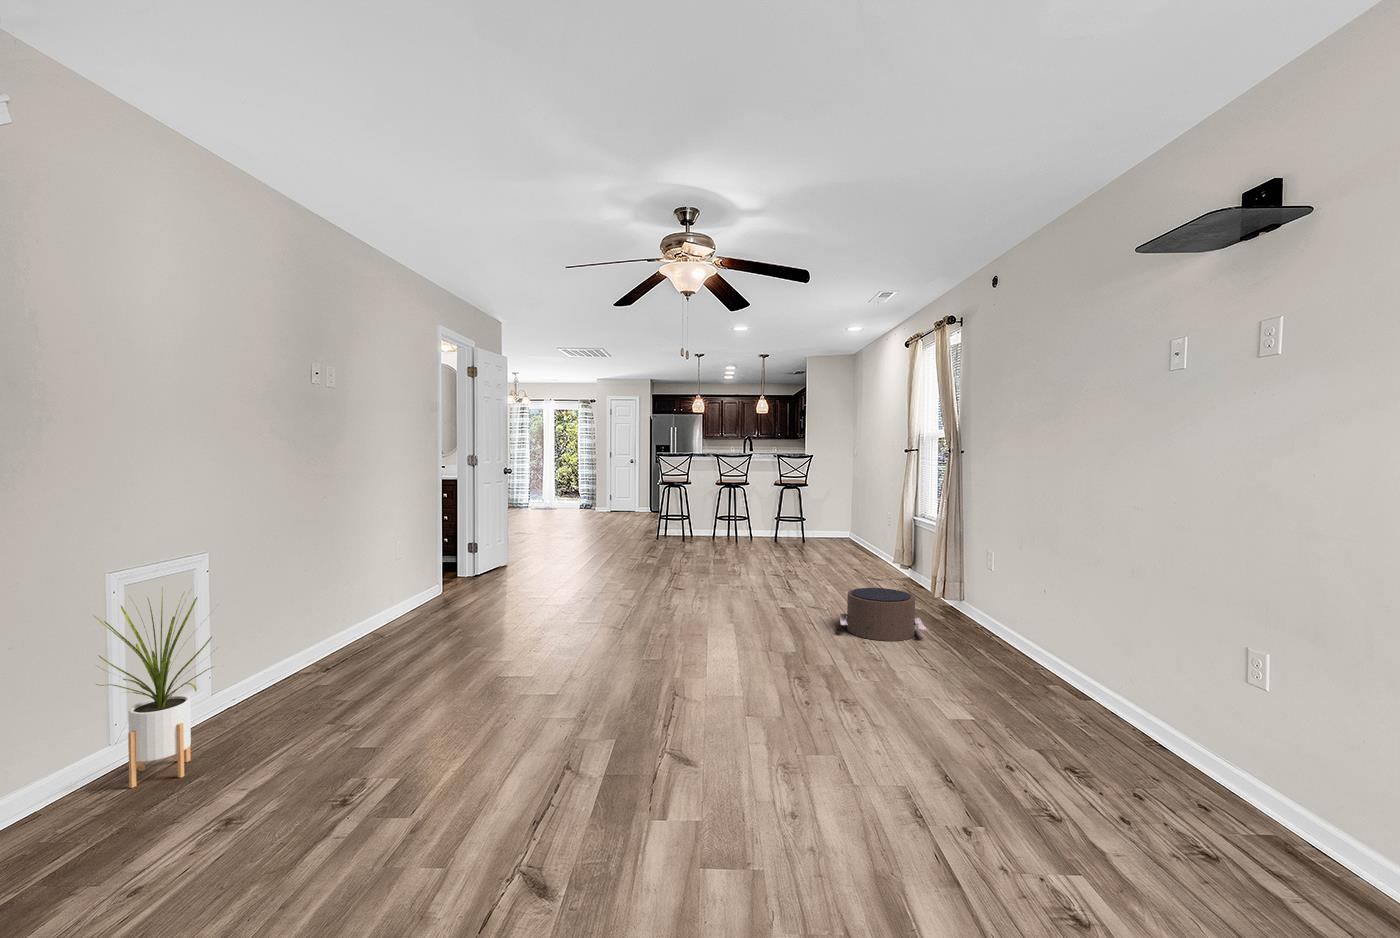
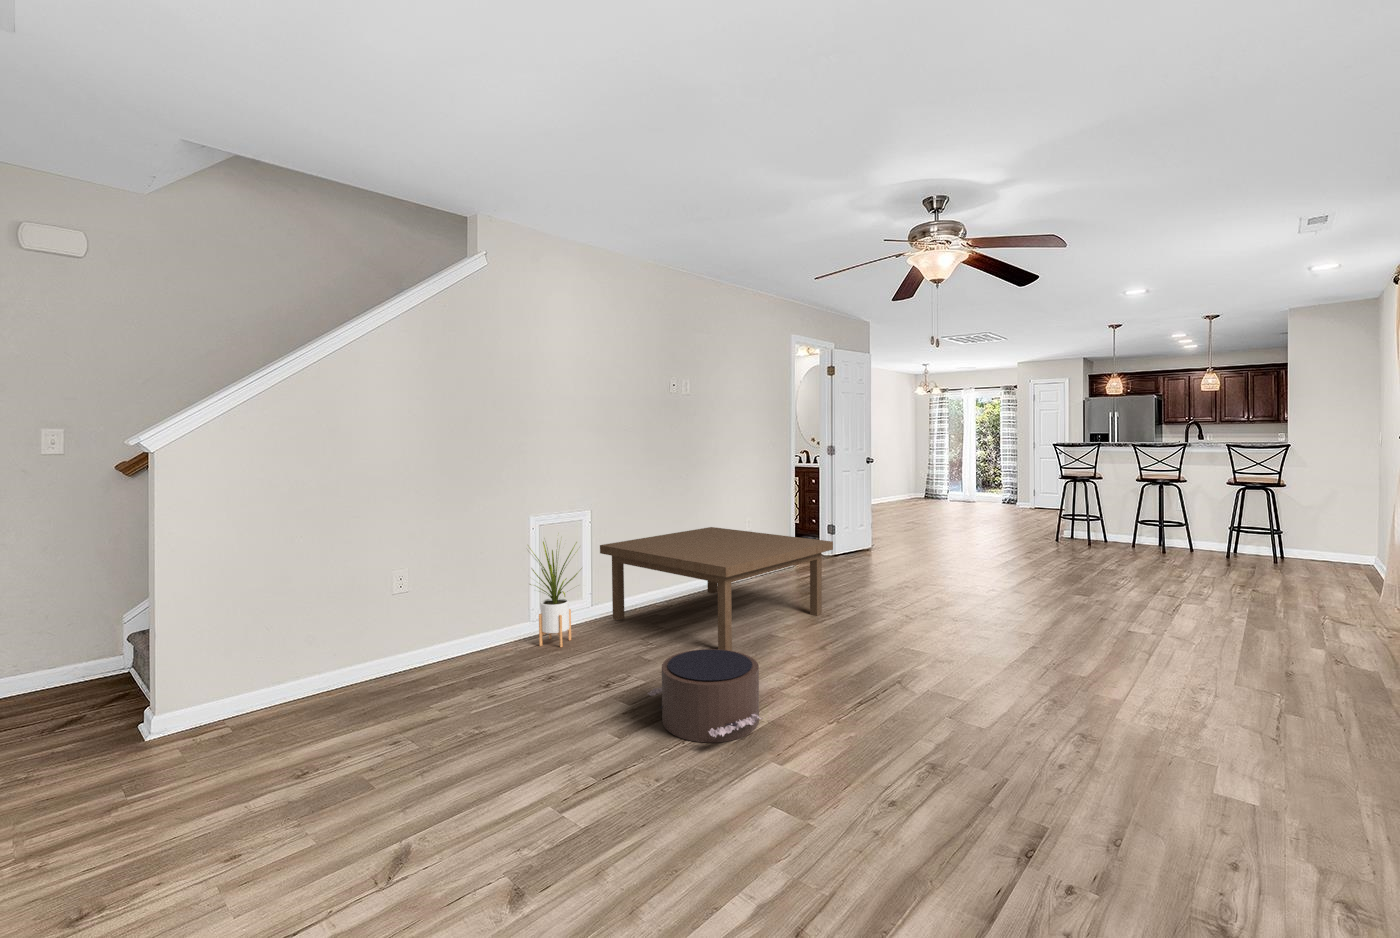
coffee table: none [216,556,542,712] -> present [600,527,833,651]
pouf: present [840,588,926,641] -> present [647,649,762,743]

